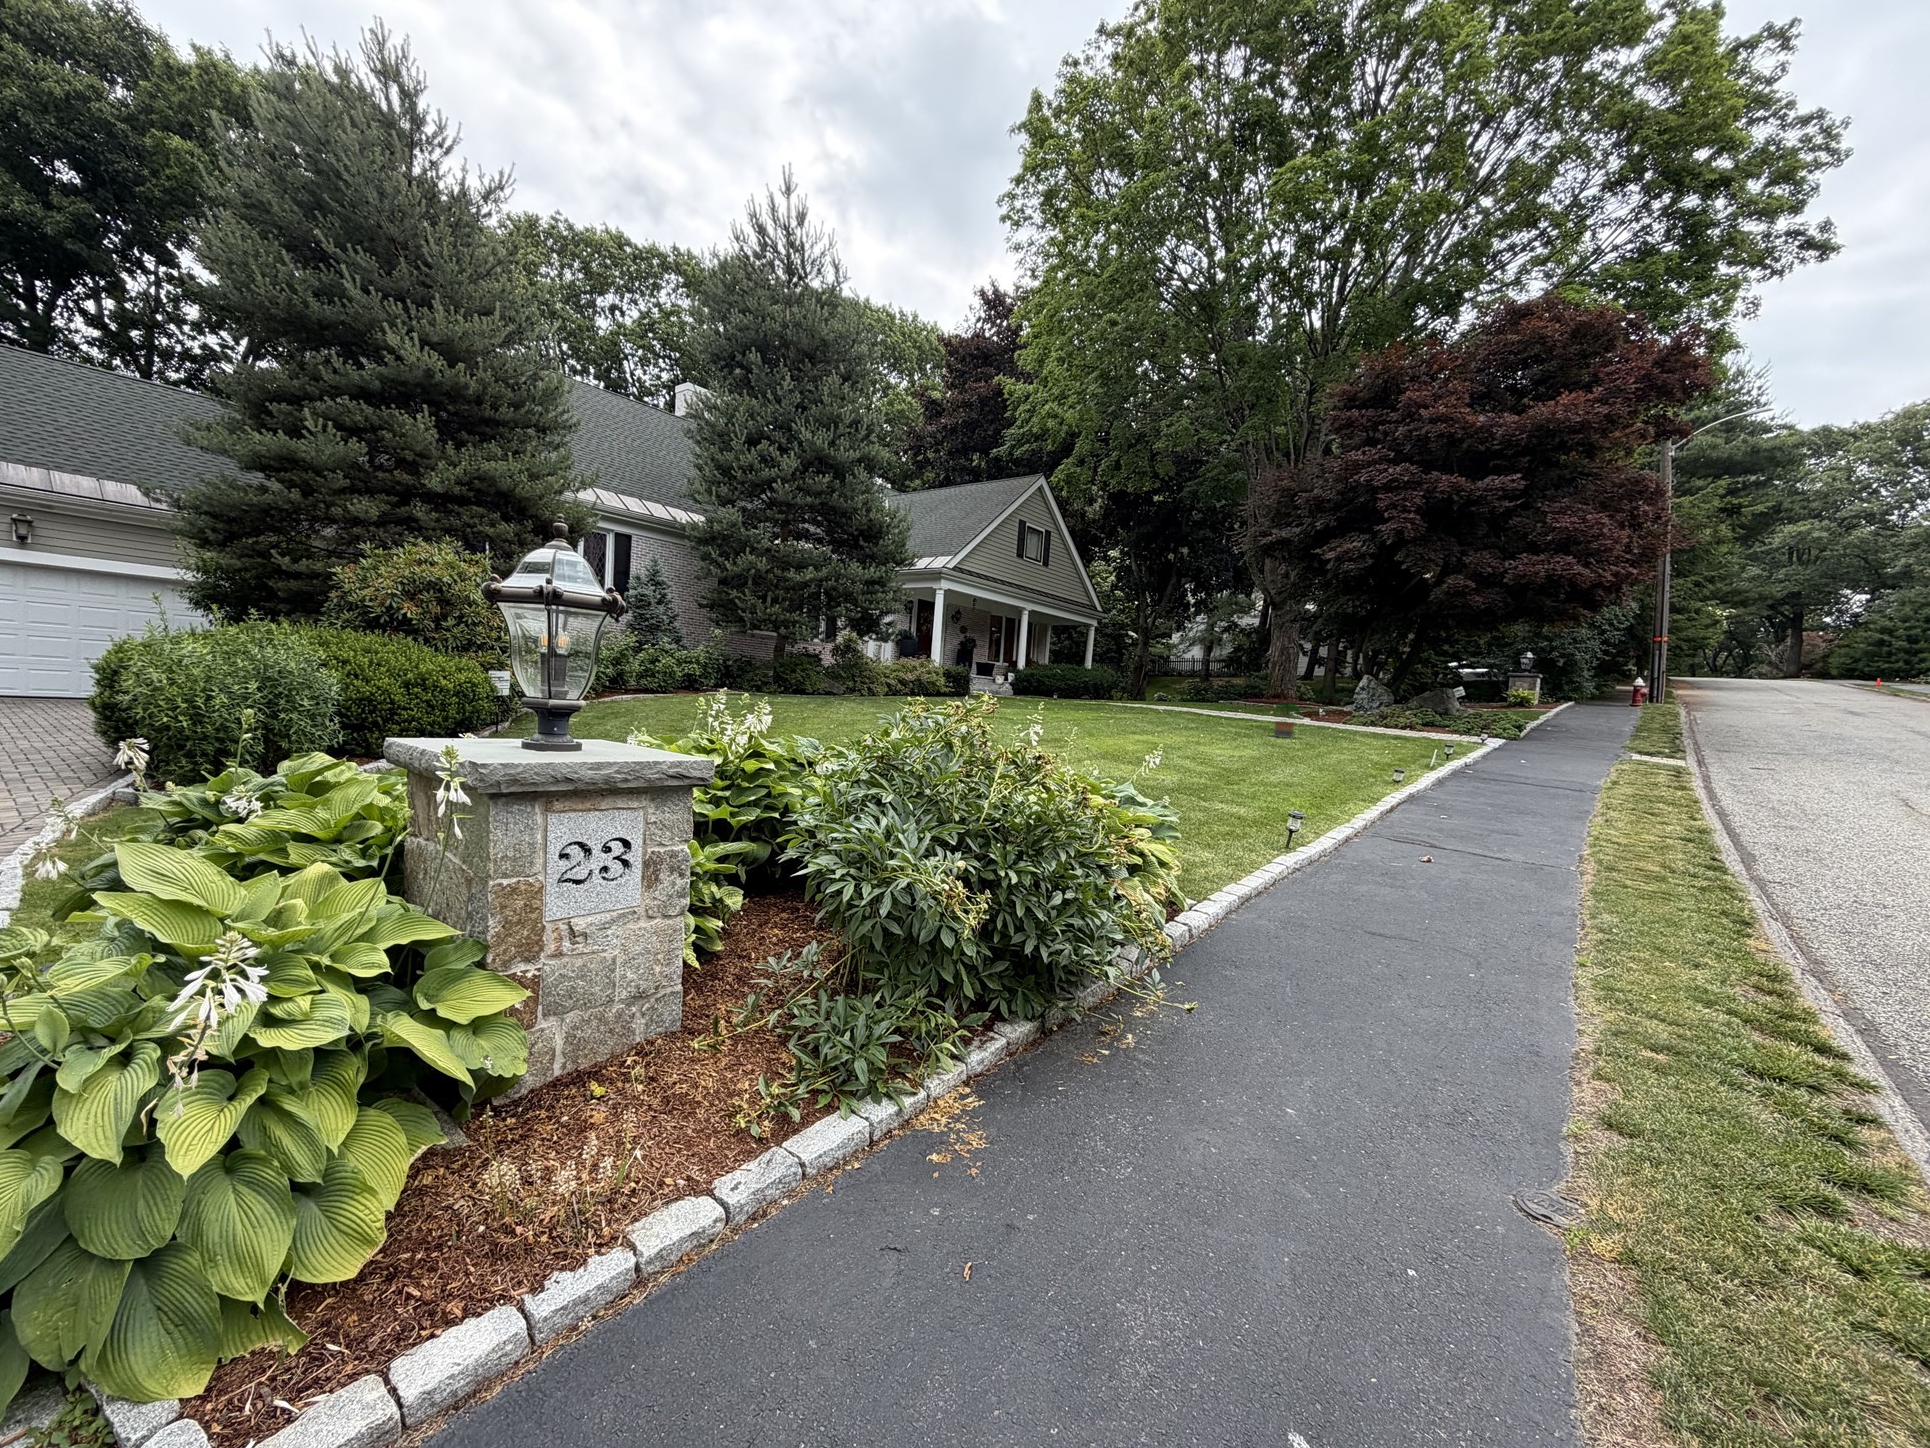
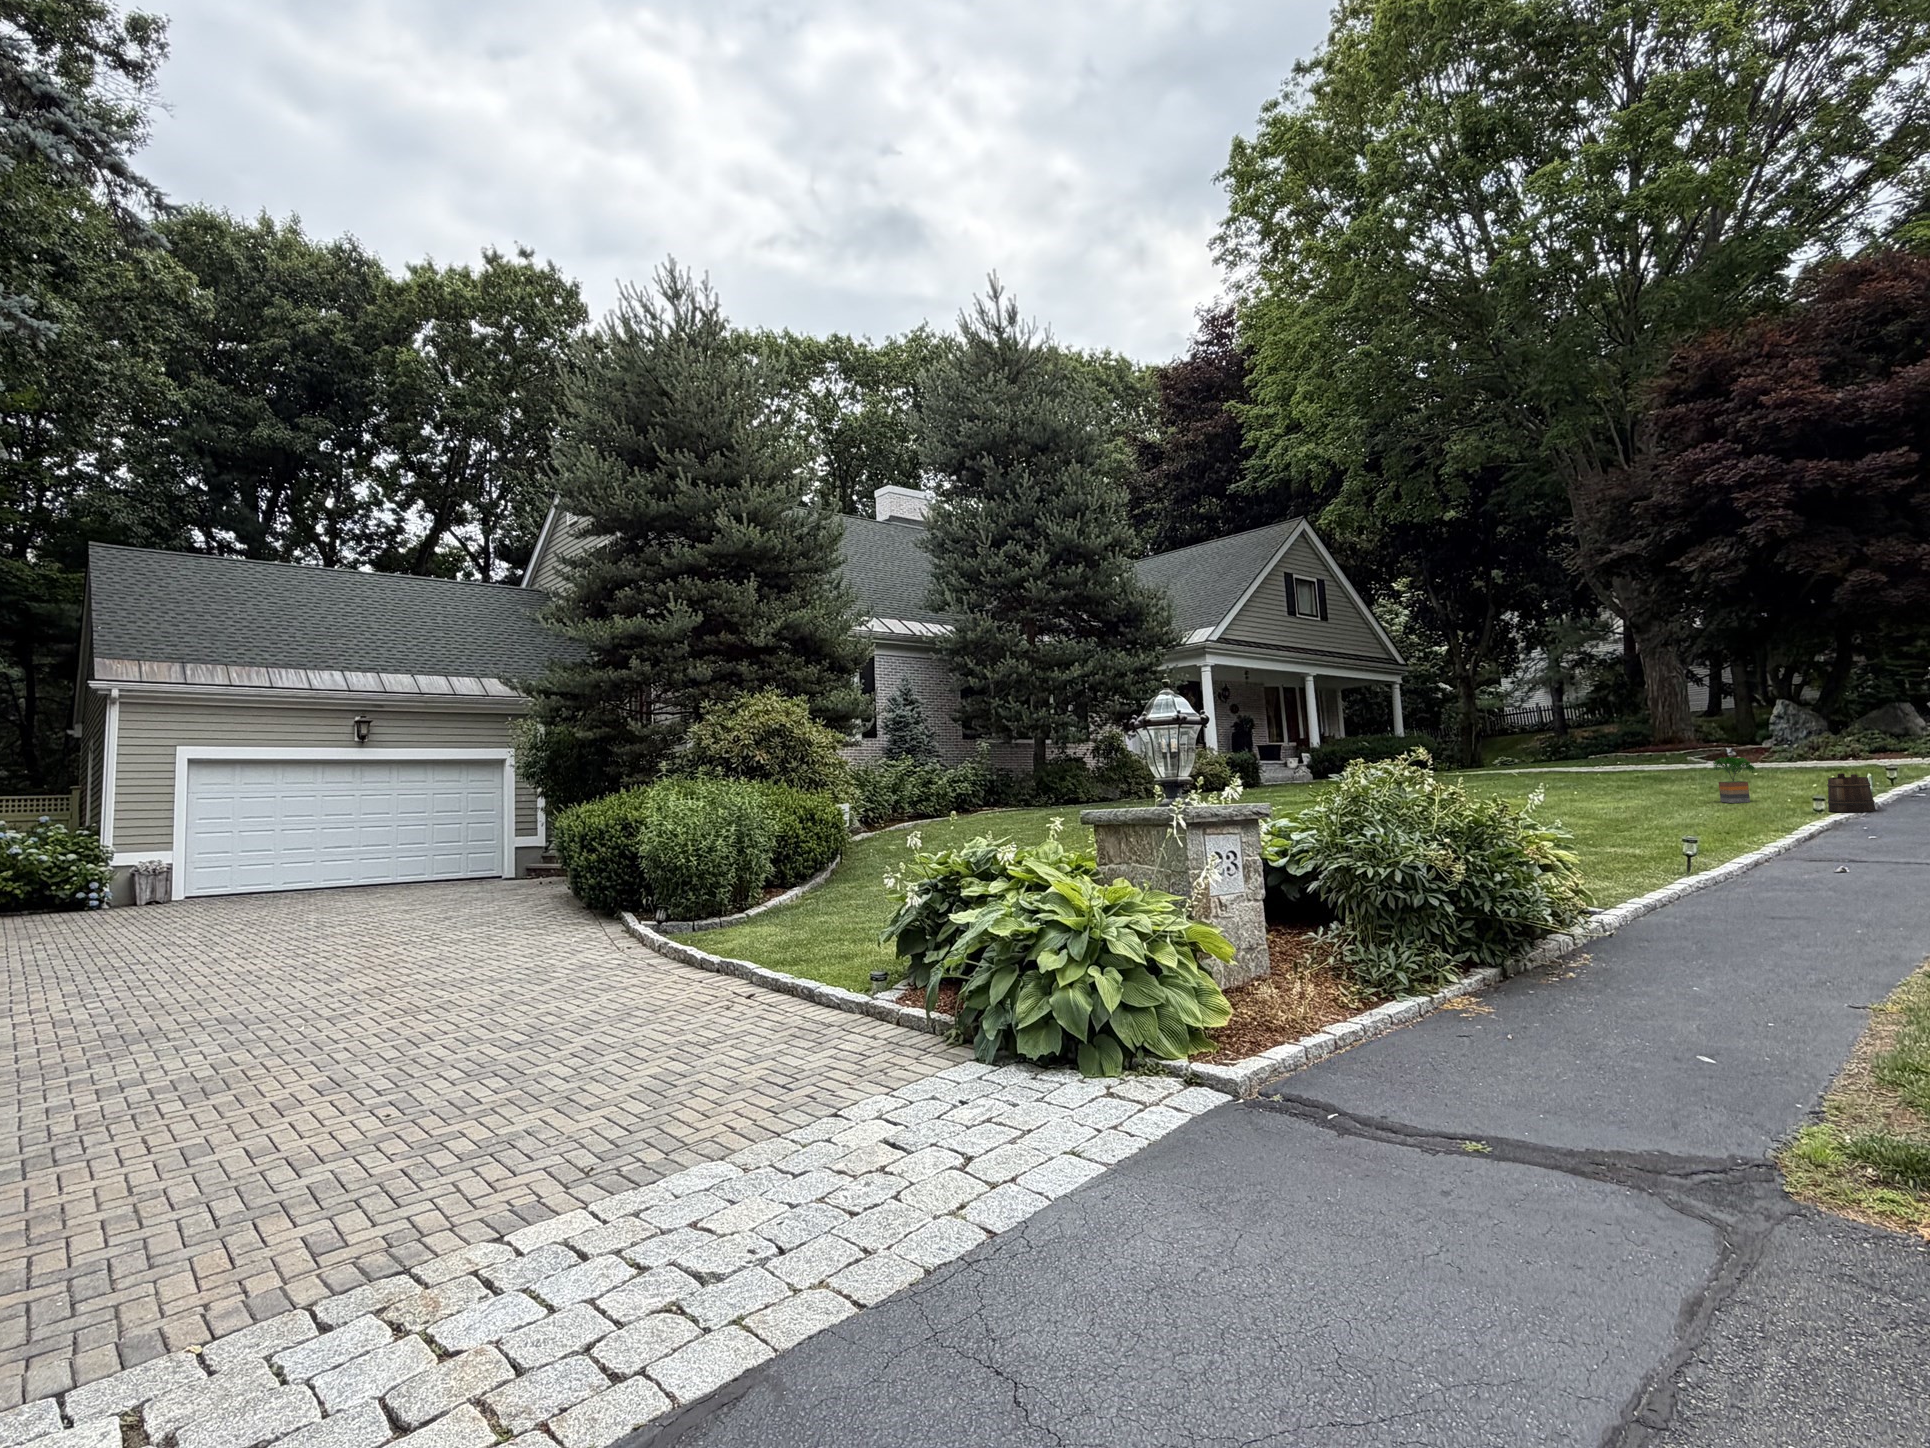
bucket: none [1337,722,1368,752] -> present [1827,773,1876,812]

